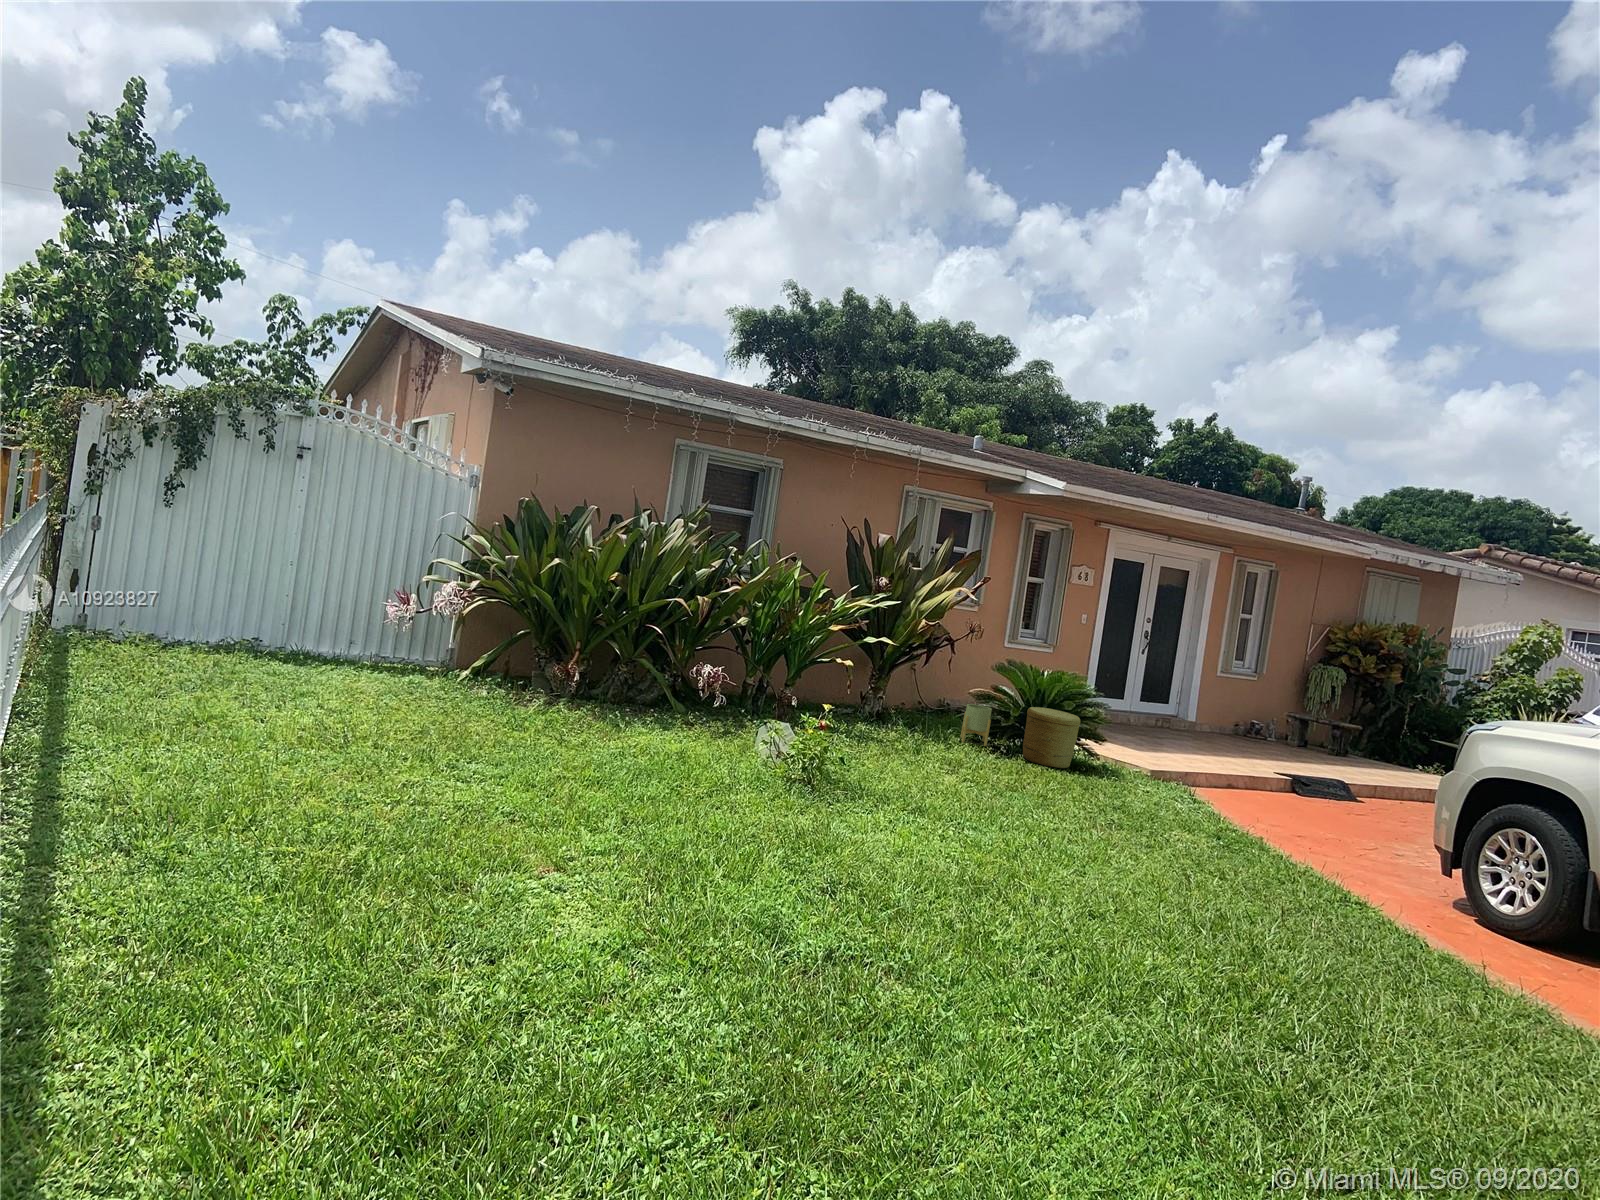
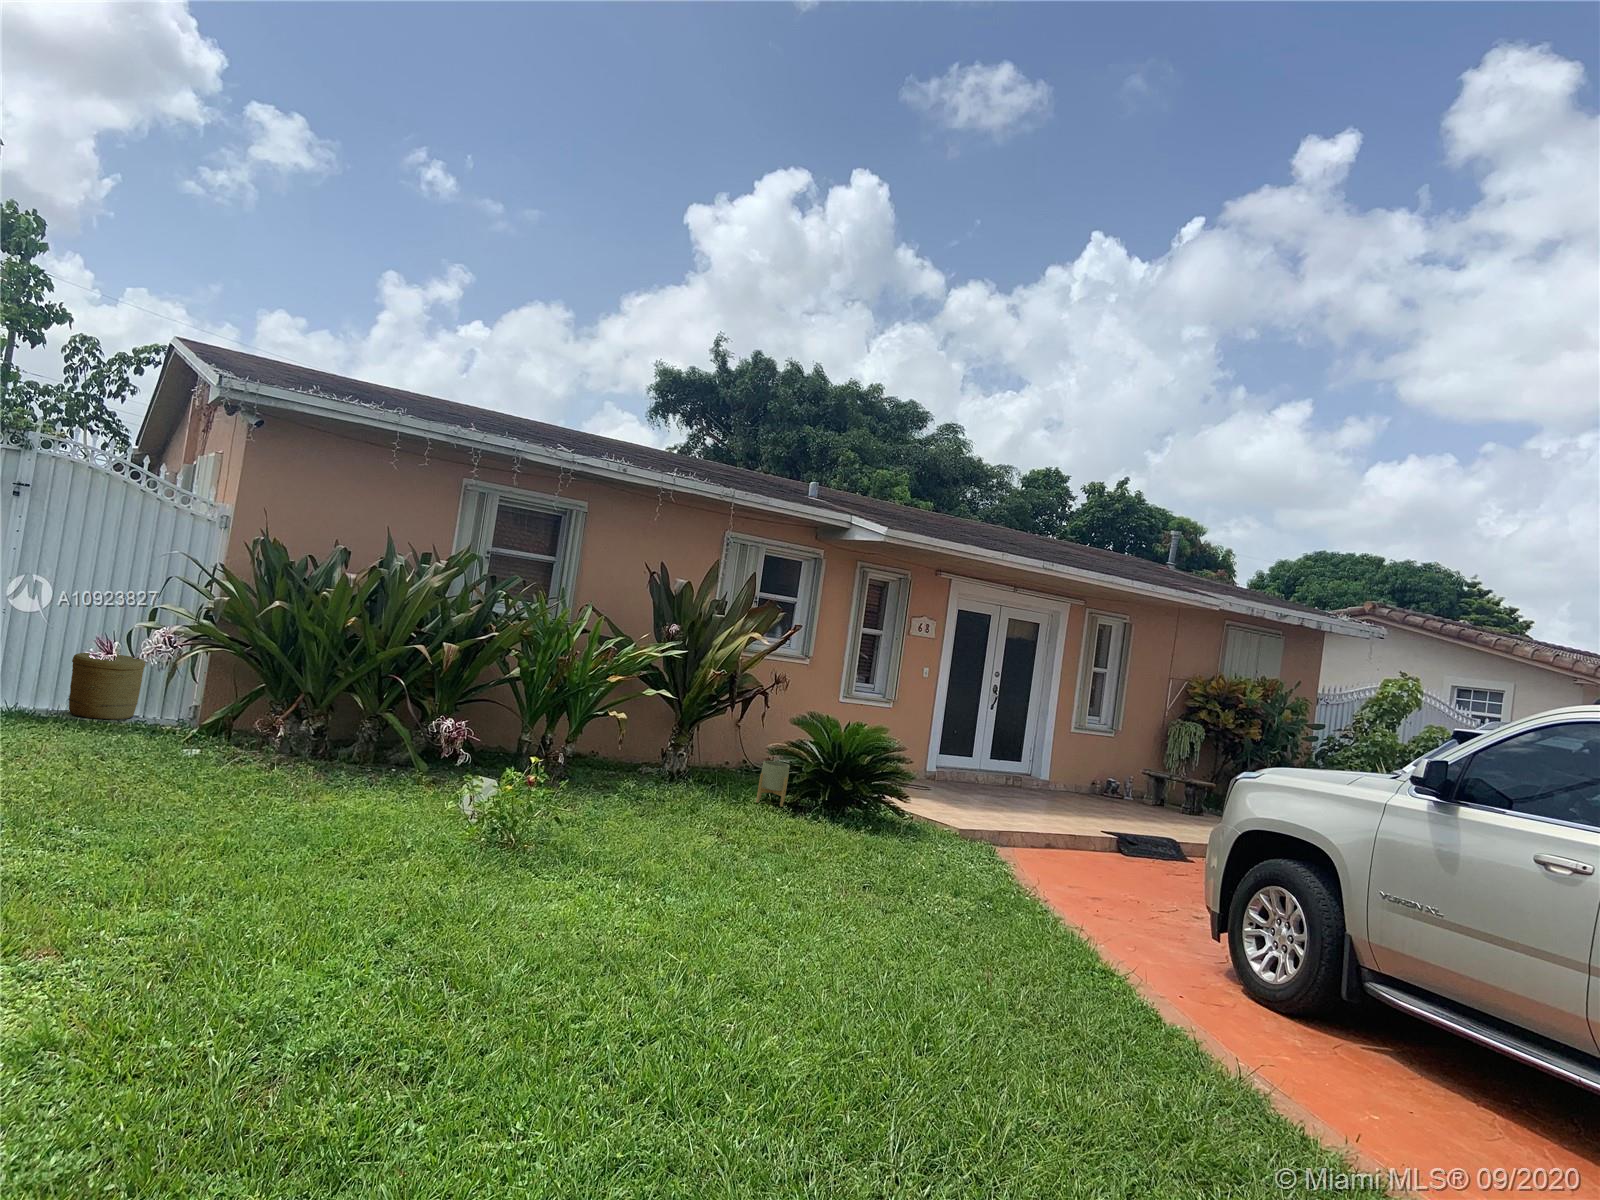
woven basket: present [1023,707,1080,768] -> present [69,653,145,720]

